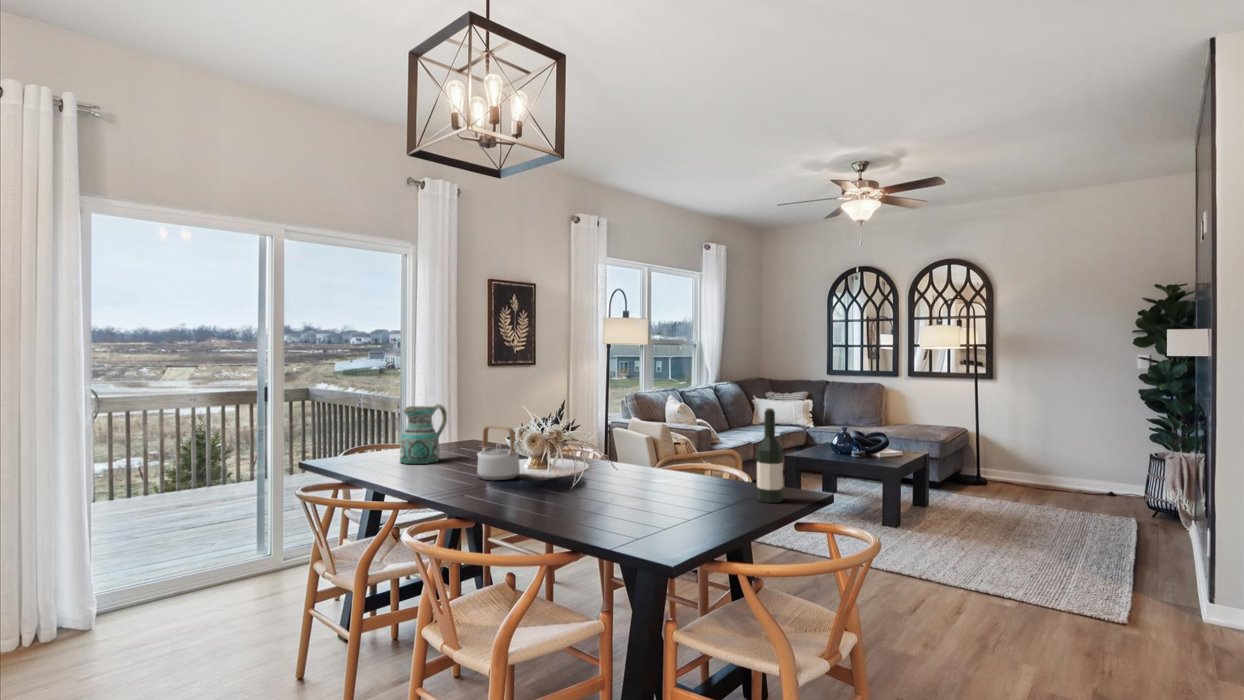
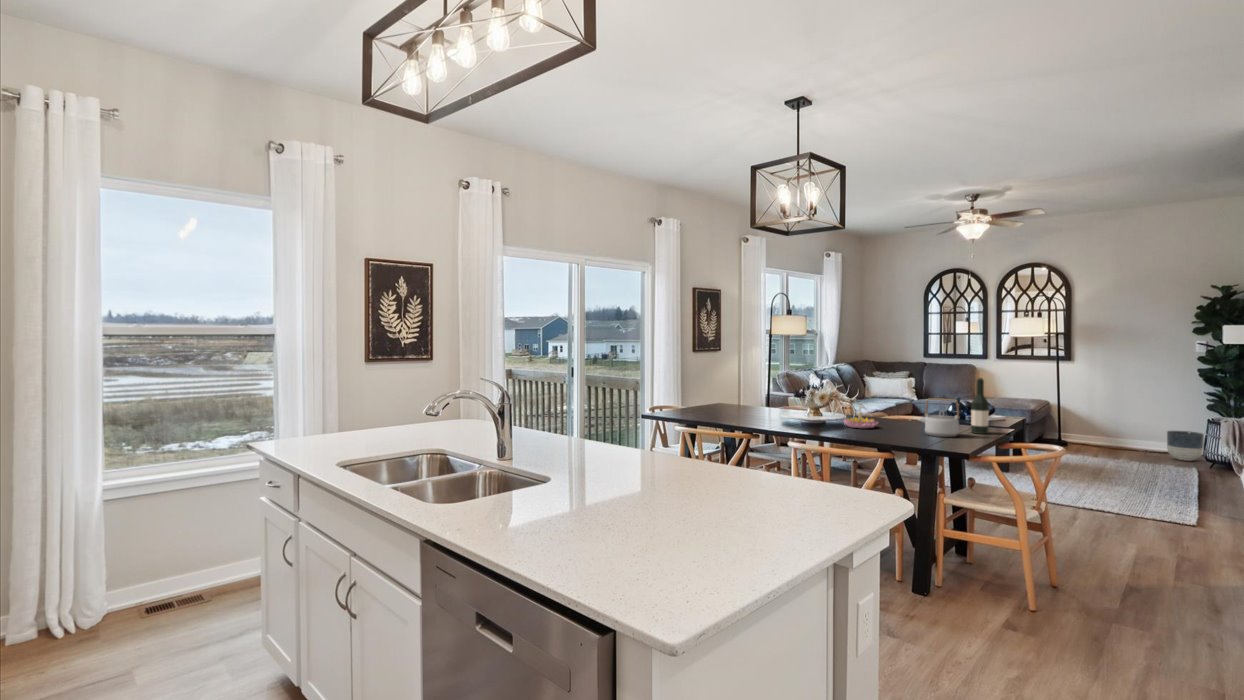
ceramic pitcher: present [400,404,447,464] -> none [699,378,724,416]
teapot: present [477,426,520,480] -> present [919,398,959,437]
candle holder: none [572,451,626,491] -> present [843,407,878,429]
planter: none [1103,468,1147,507] -> present [1167,431,1204,461]

